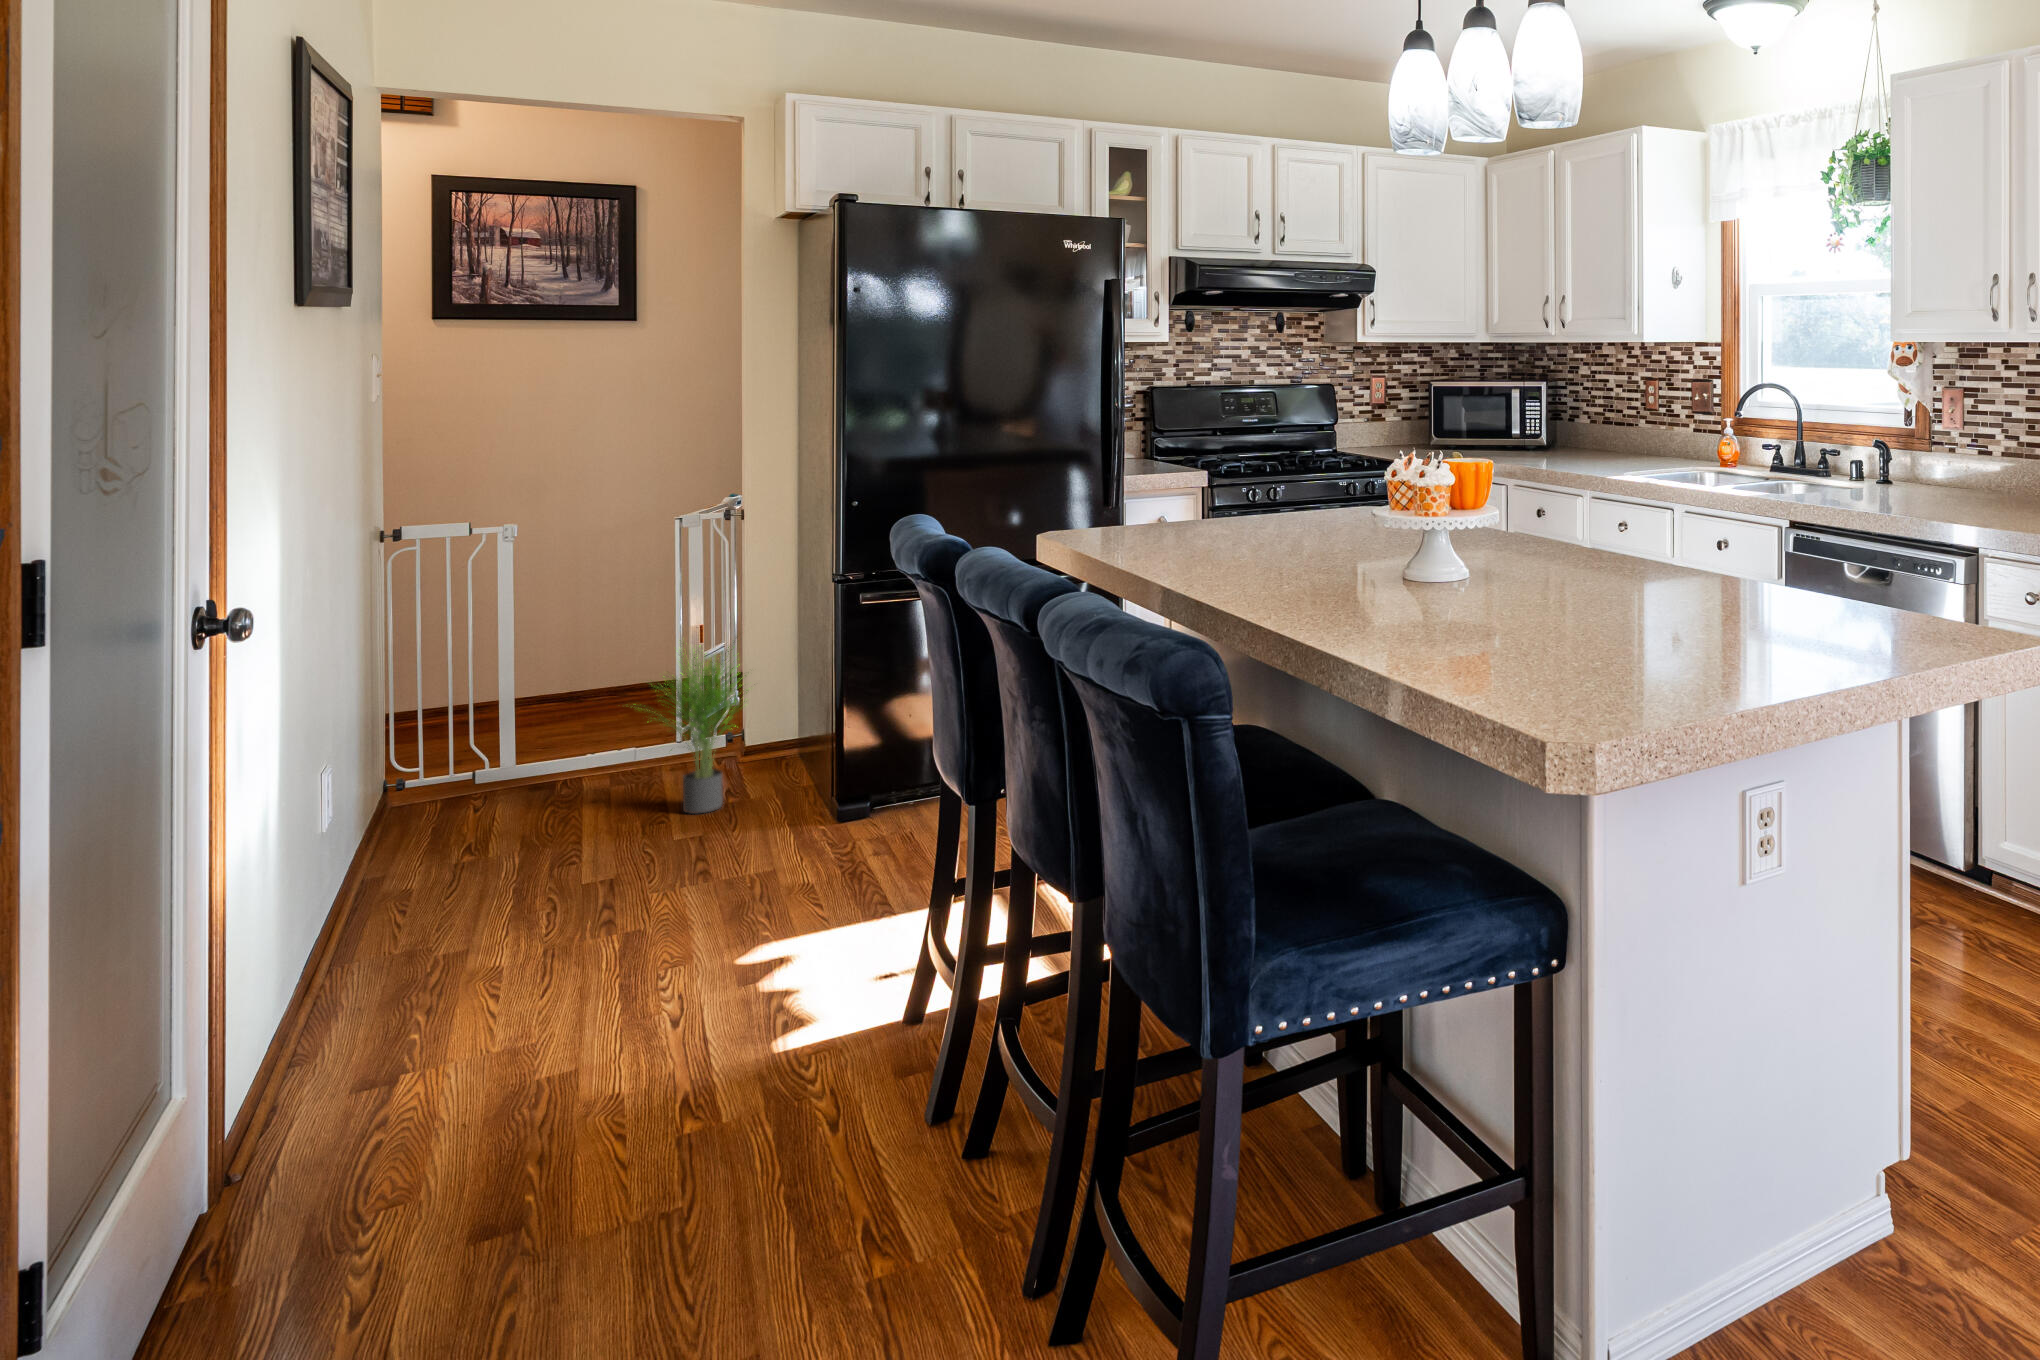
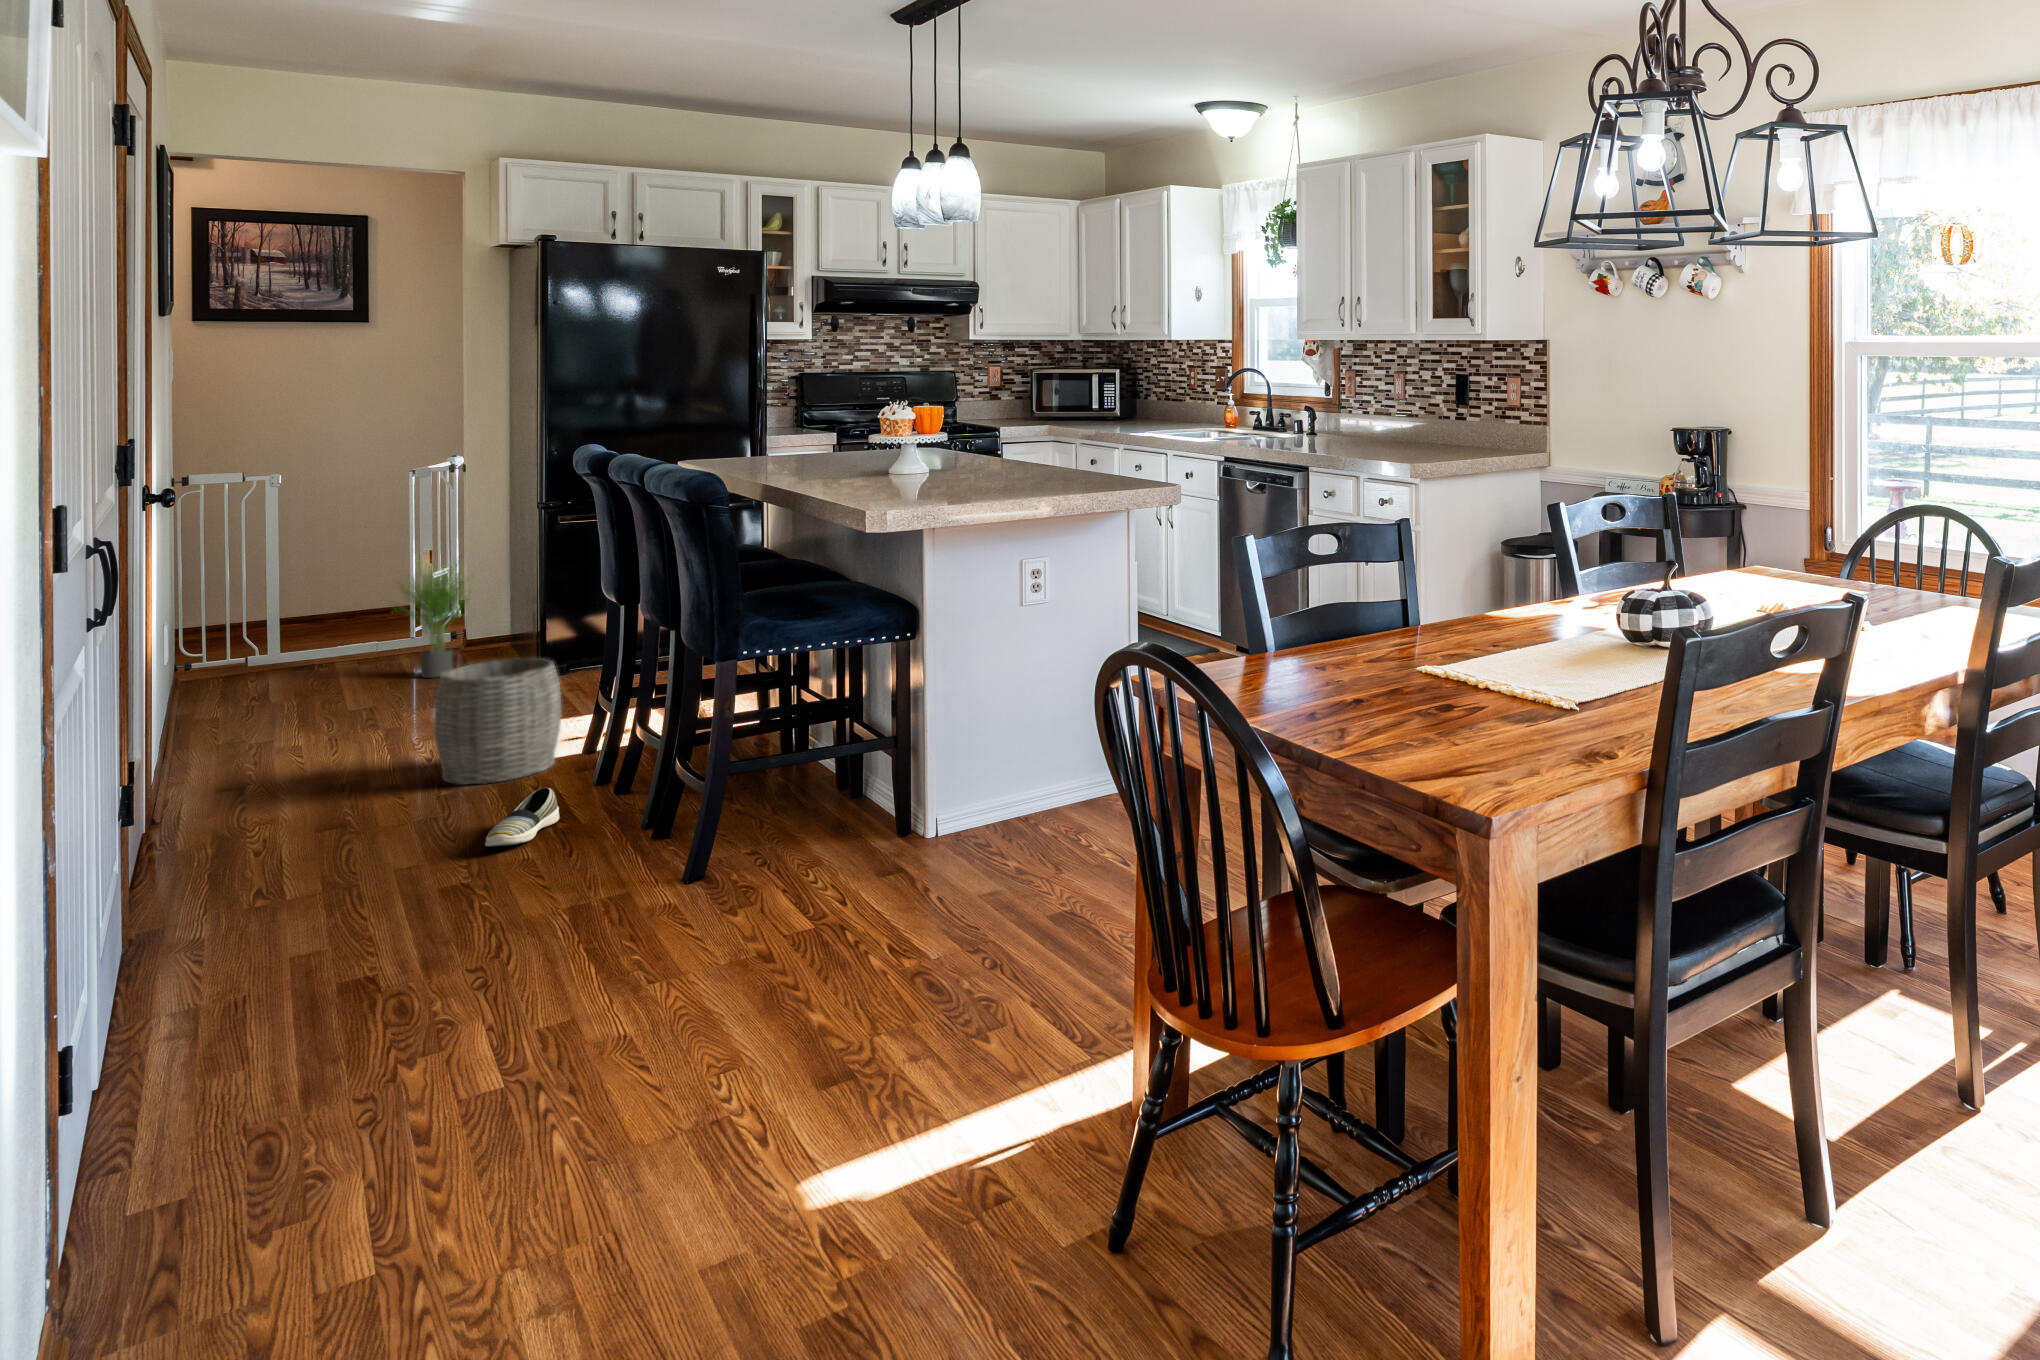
woven basket: none [685,850,871,1078] -> present [434,658,561,785]
shoe: none [755,1143,876,1292] -> present [485,788,559,847]

